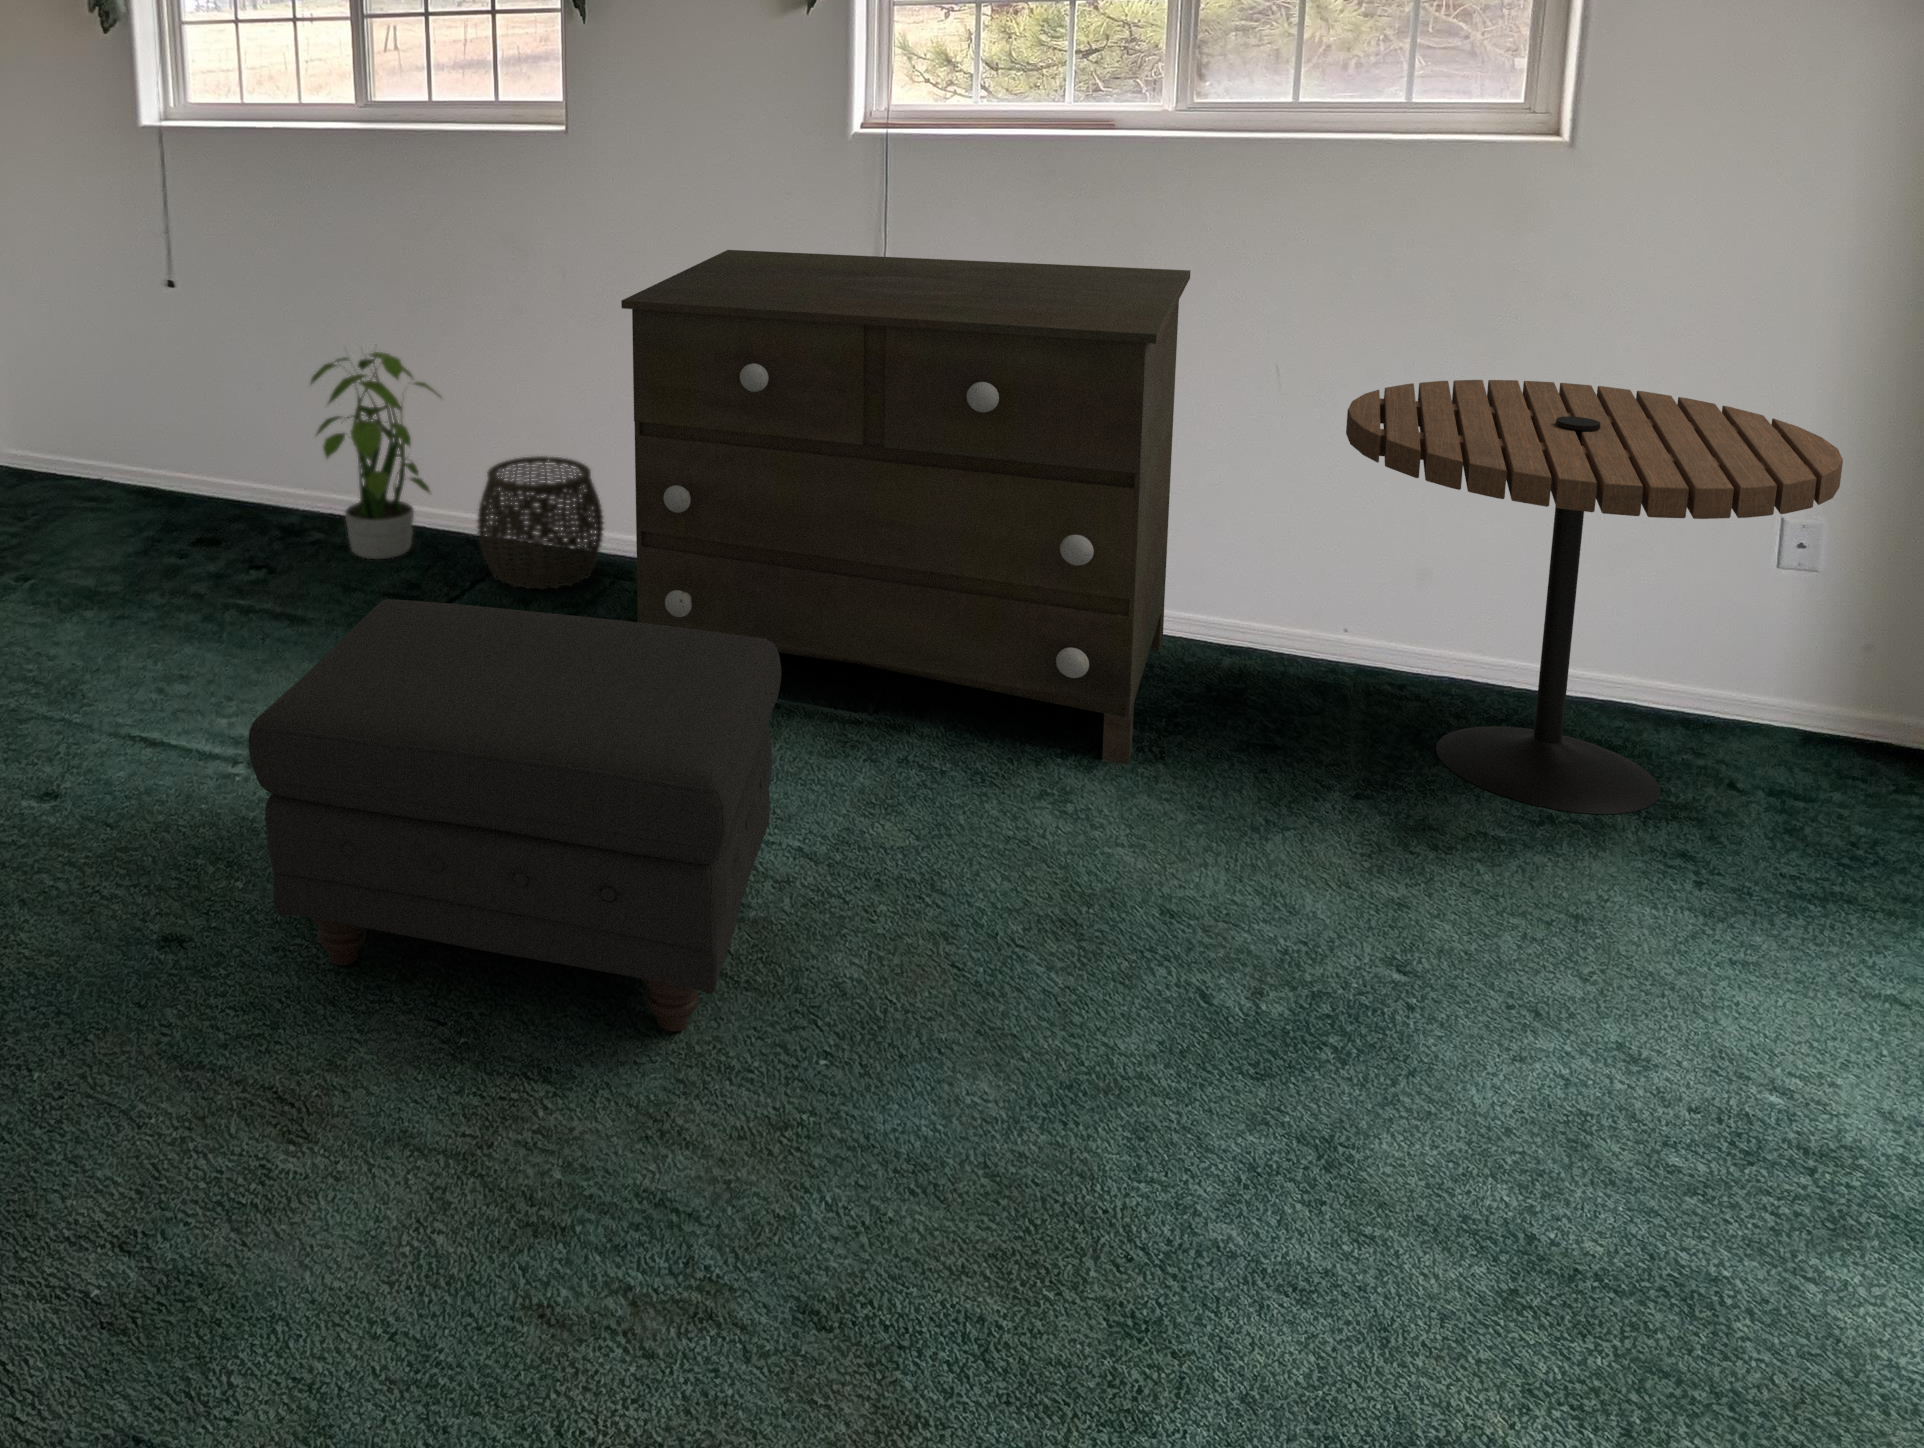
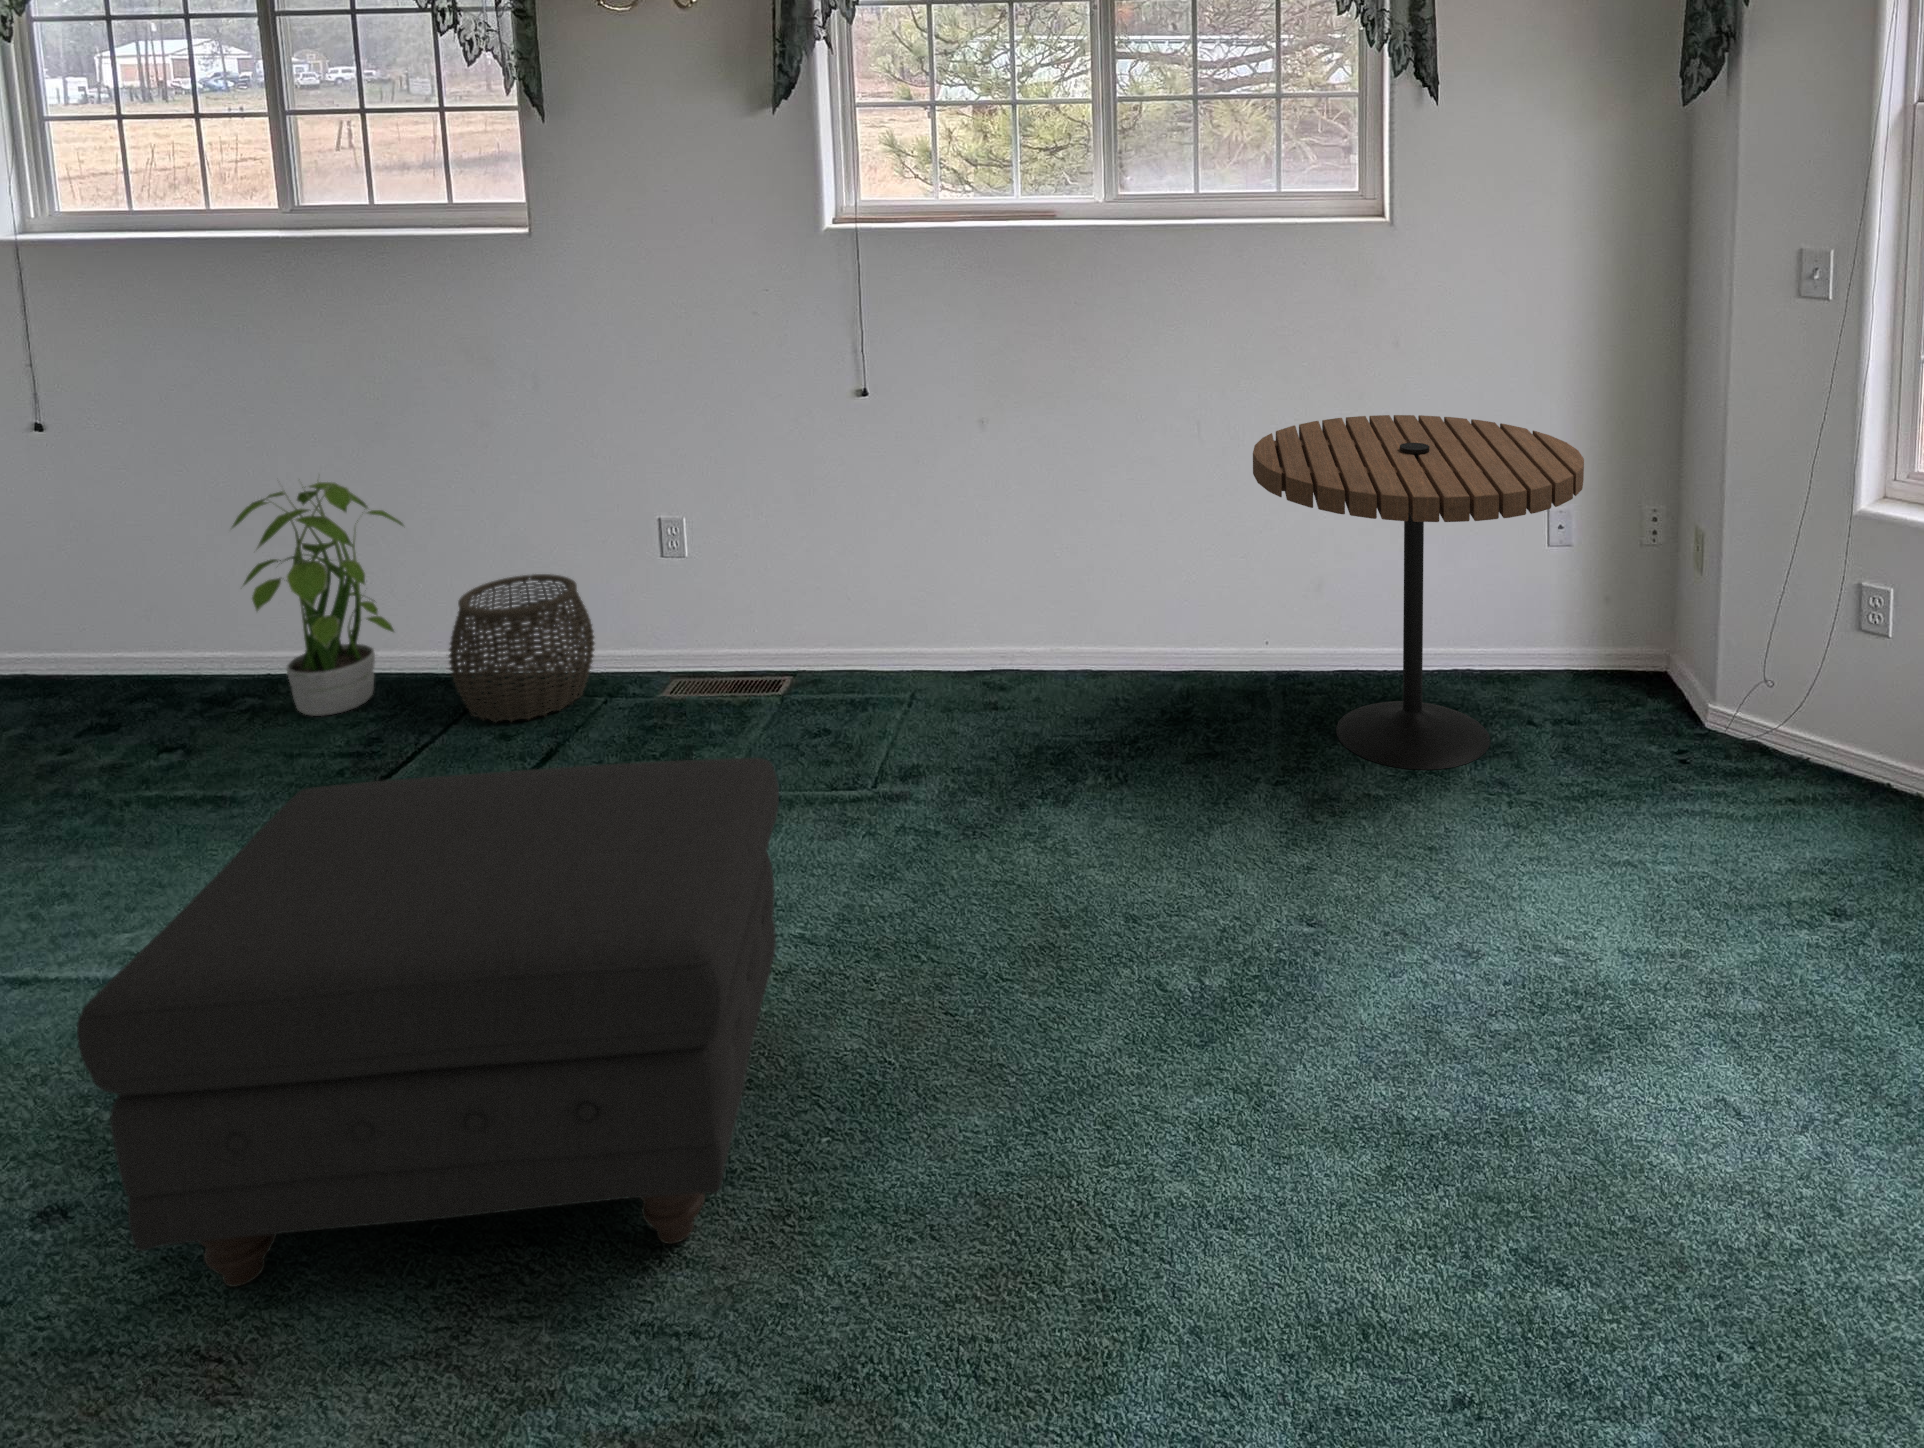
dresser: present [621,250,1190,765] -> none [593,342,1121,801]

